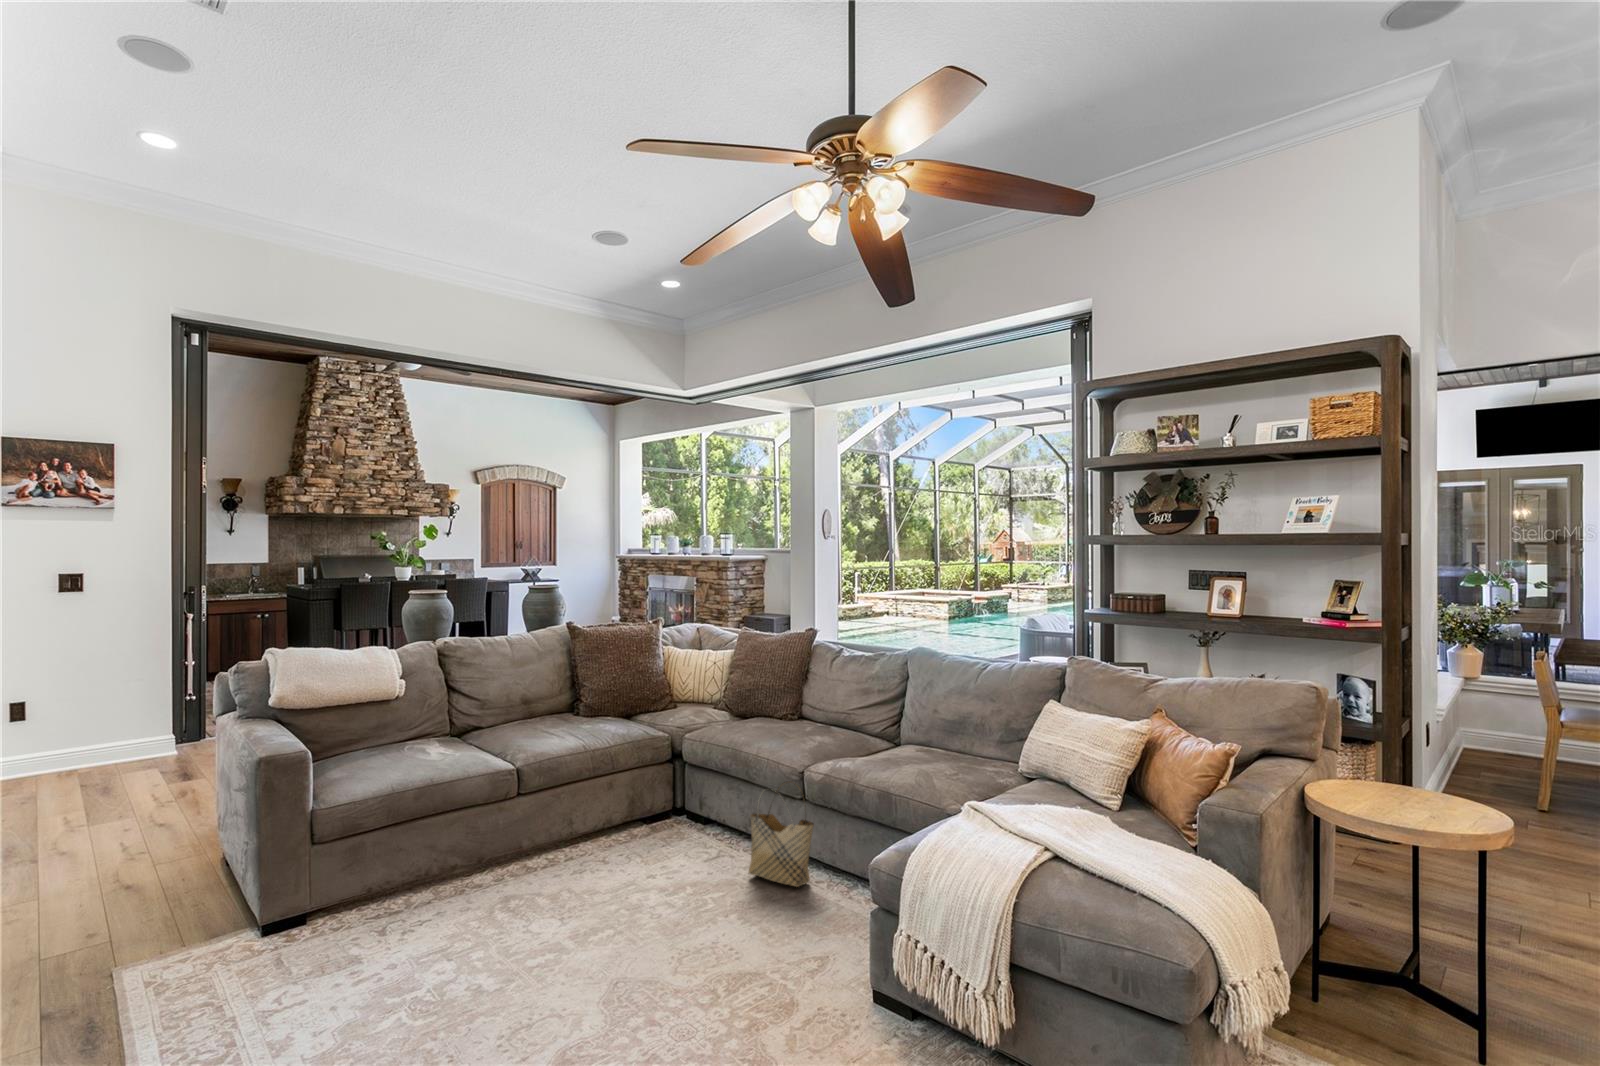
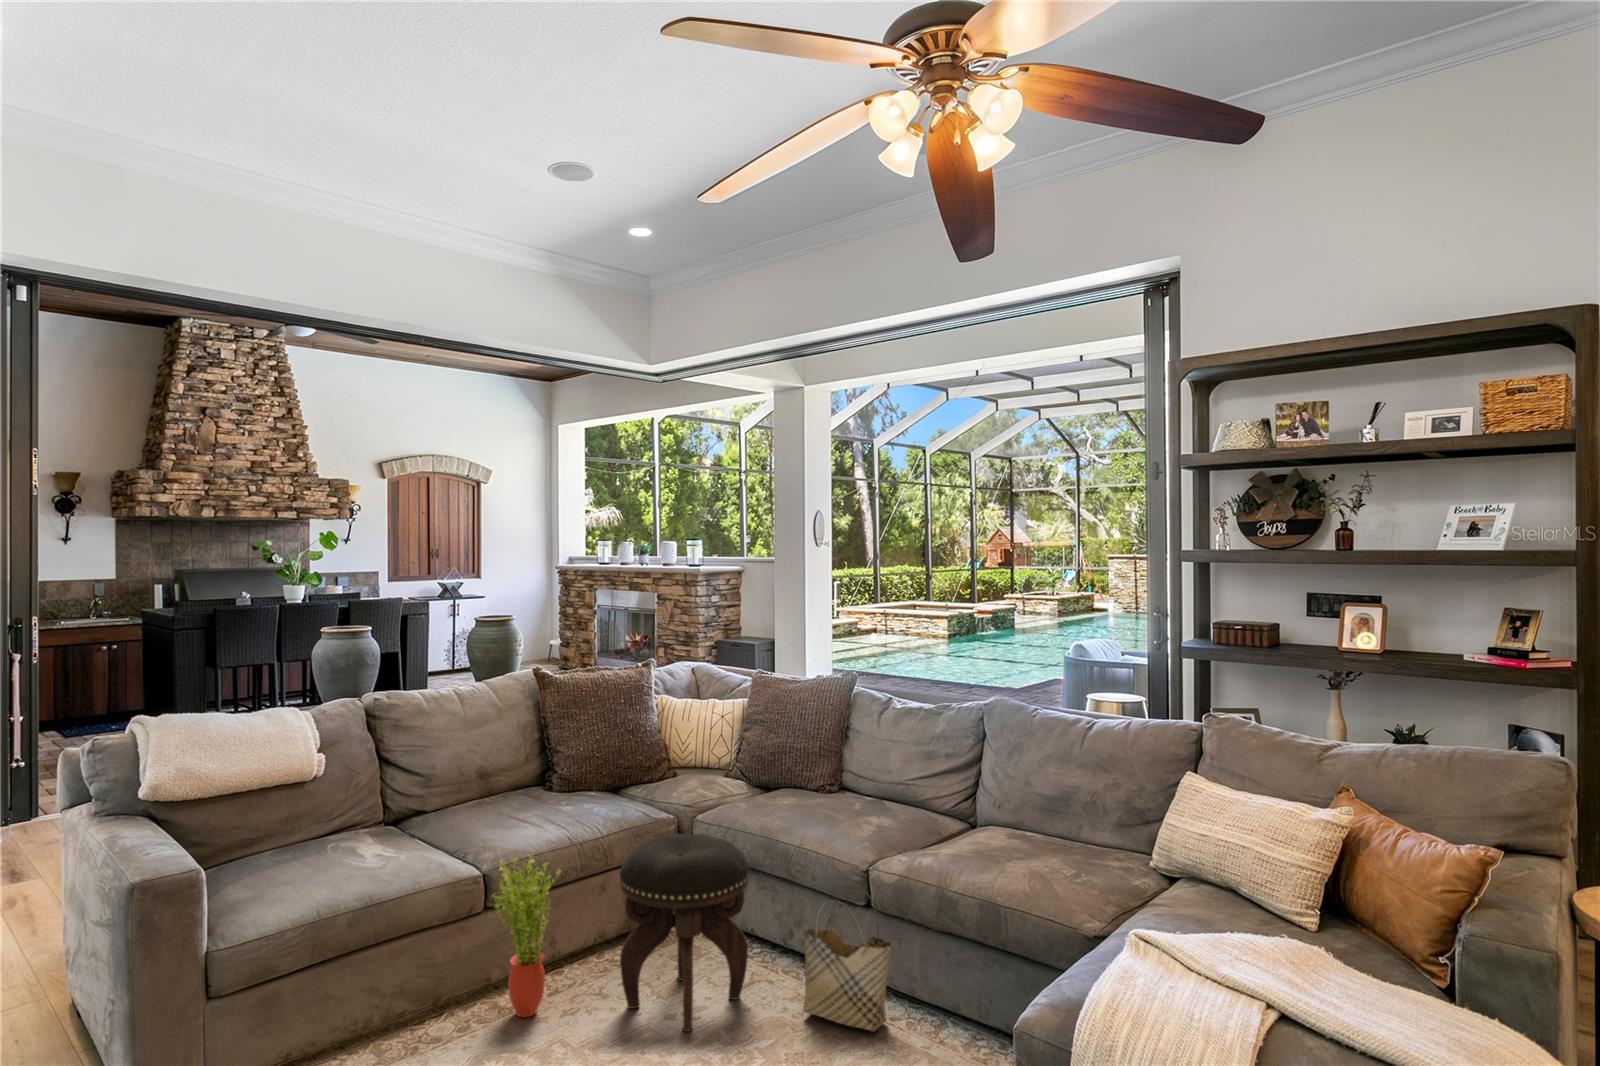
footstool: none [615,742,713,883] -> present [620,834,749,1032]
potted plant: none [520,750,573,871] -> present [493,855,561,1017]

